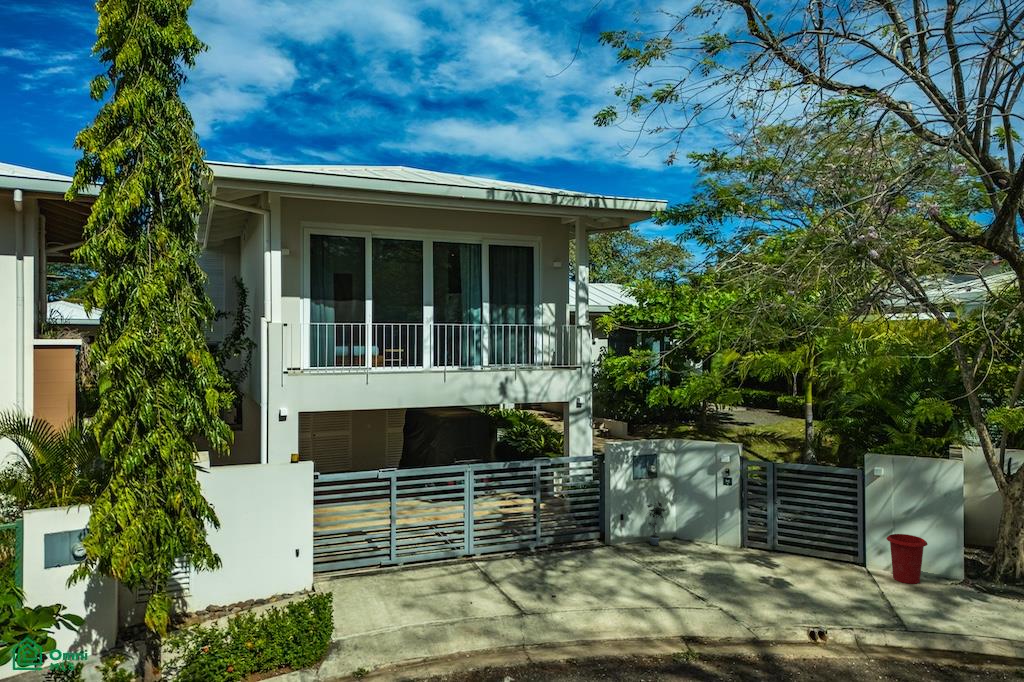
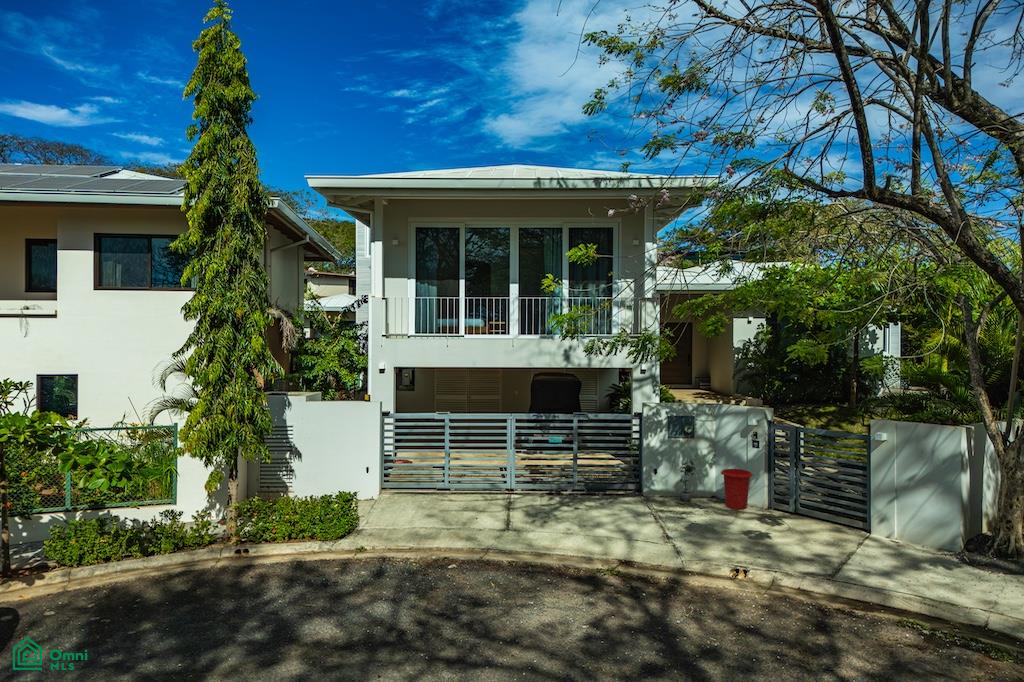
waste bin: present [886,534,928,584] -> present [721,469,753,509]

